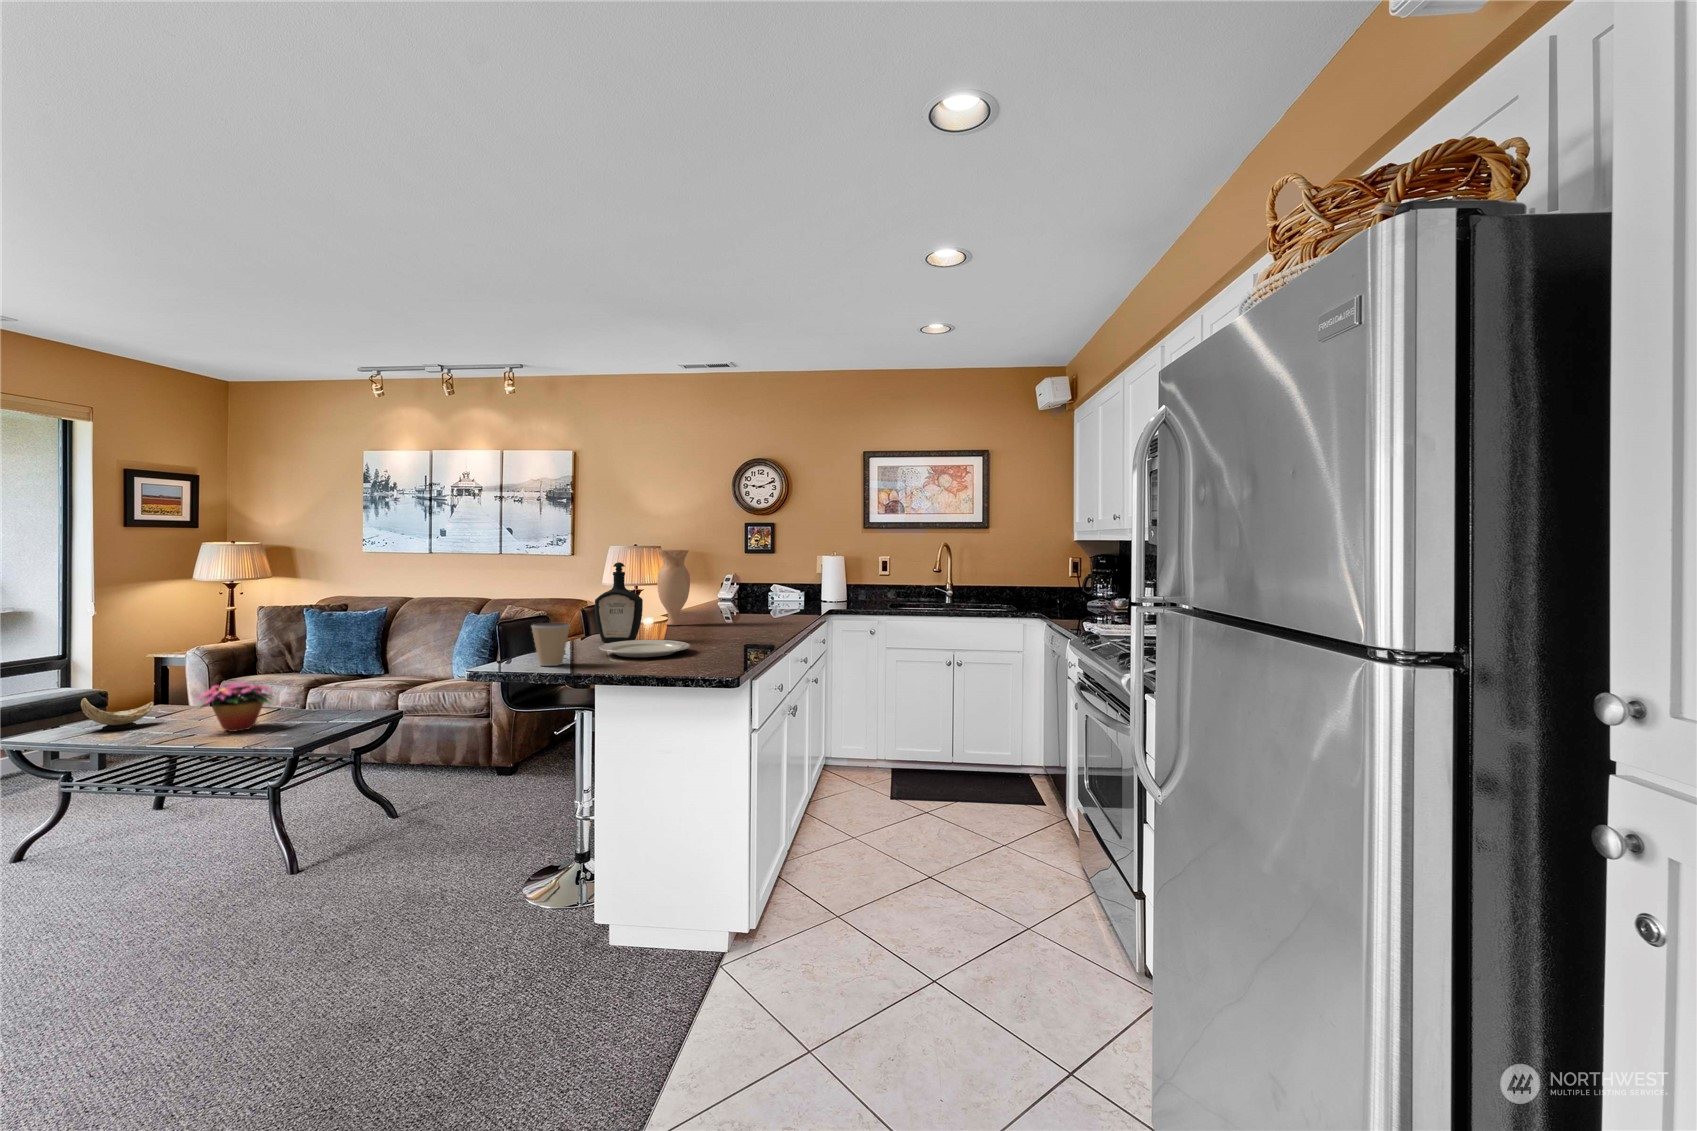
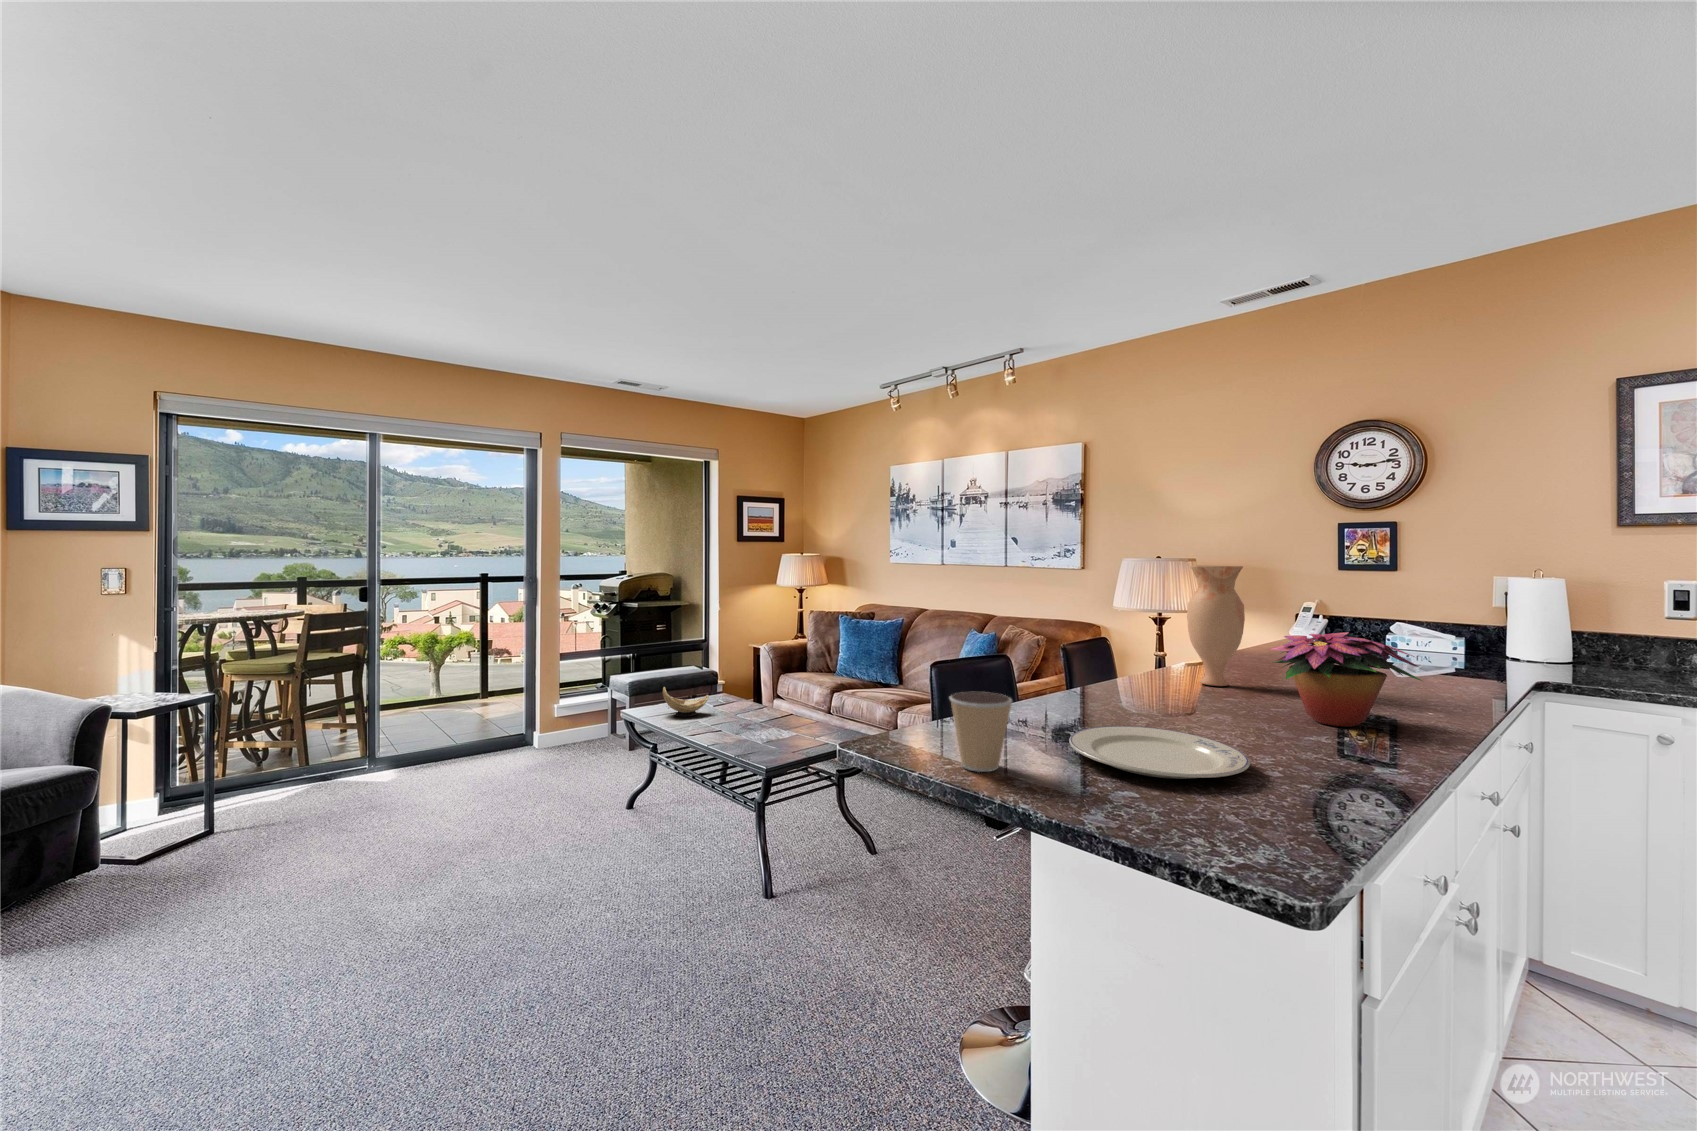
bottle: present [595,562,643,642] -> none [1078,587,1157,721]
flower arrangement: present [197,682,270,732] -> present [1269,632,1422,727]

